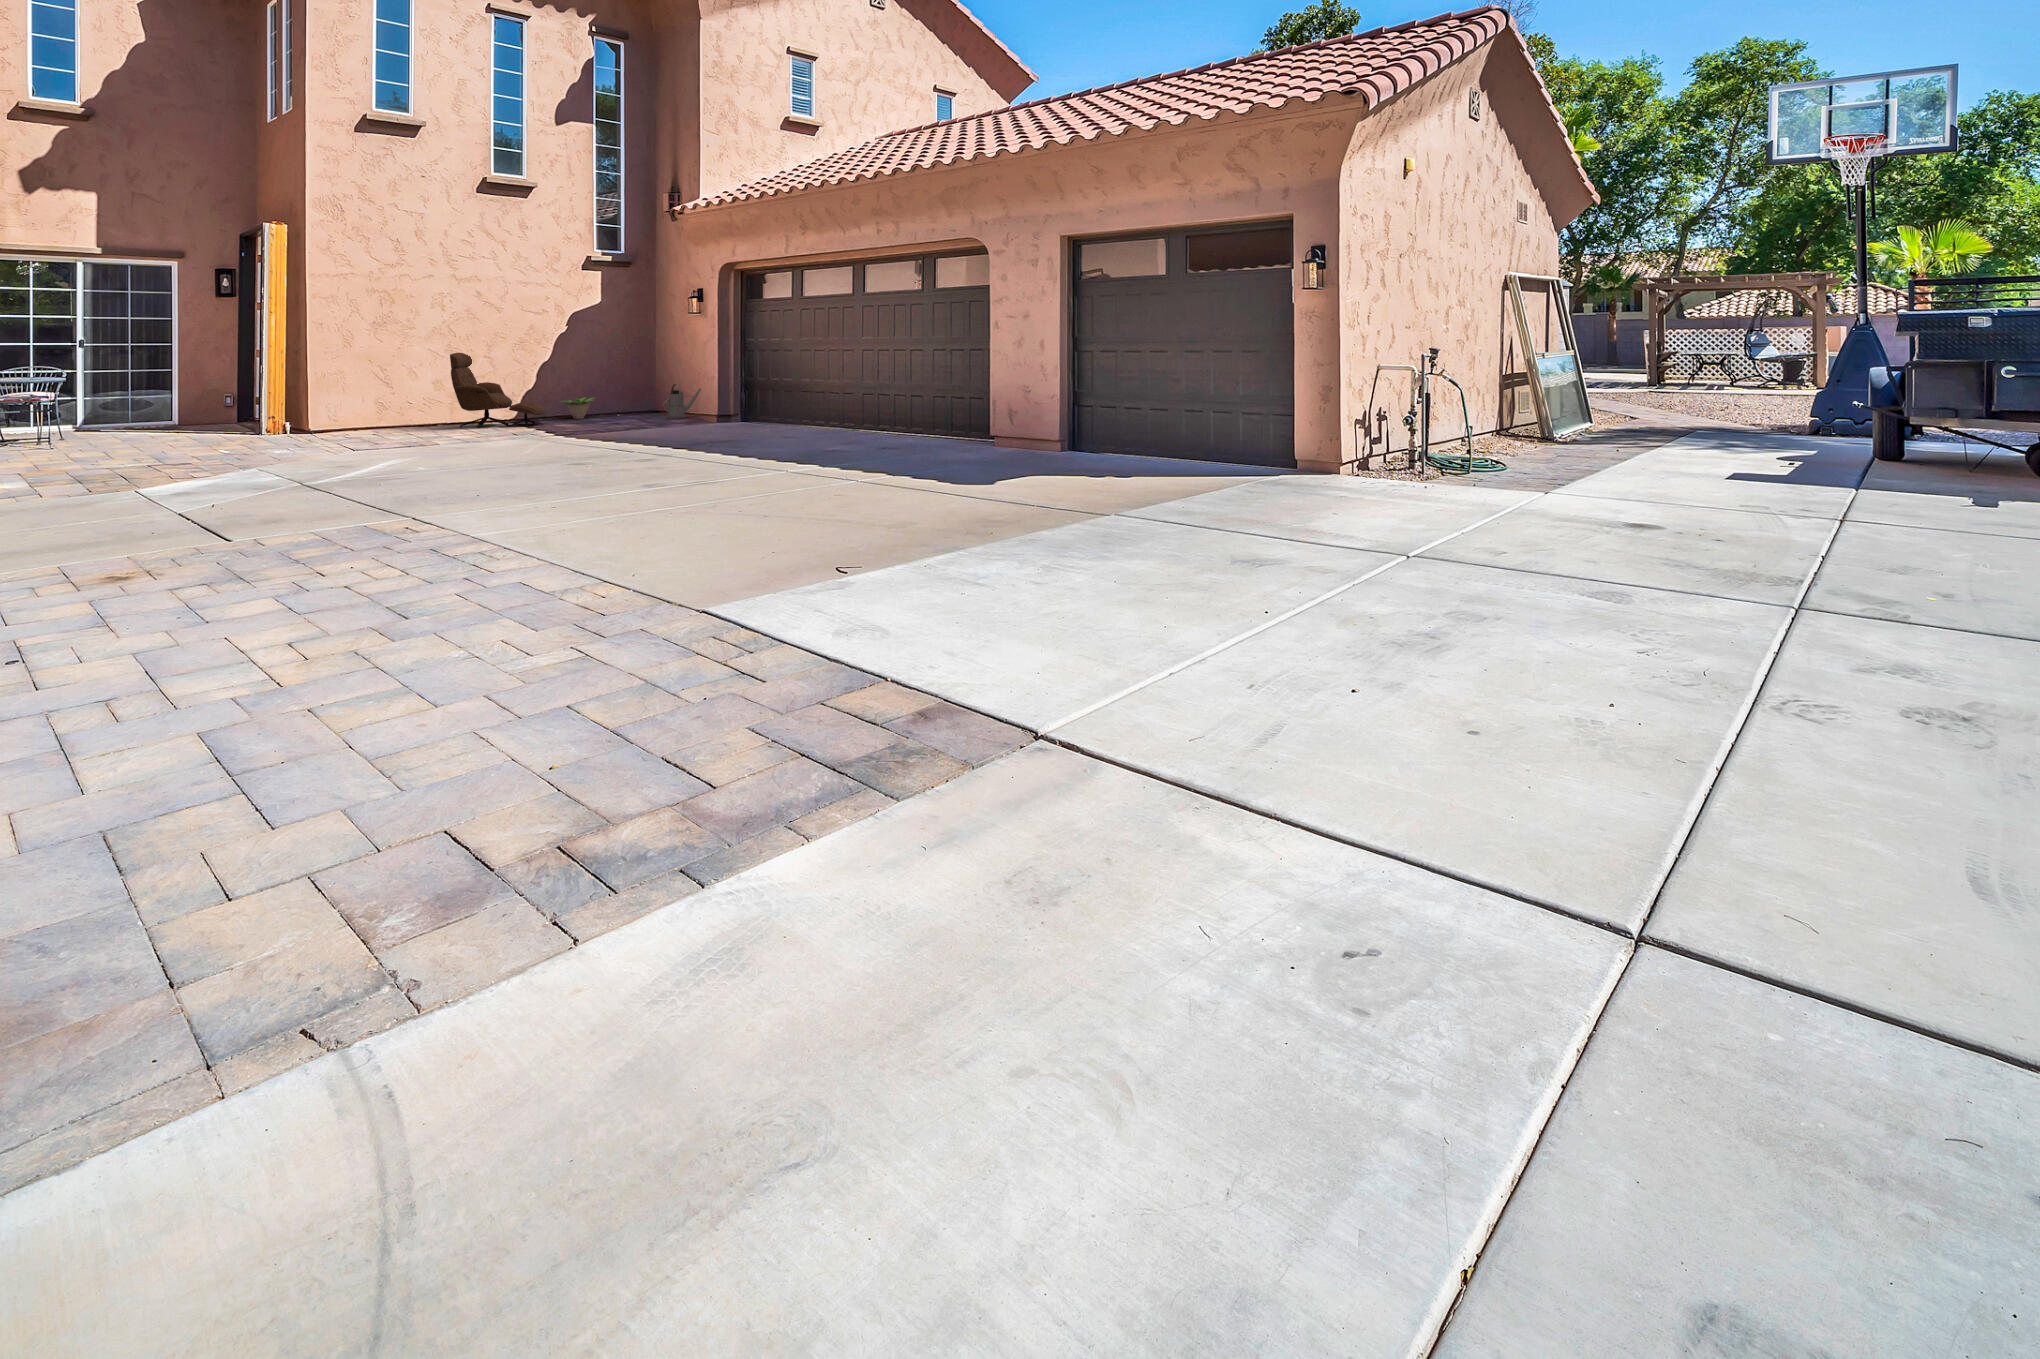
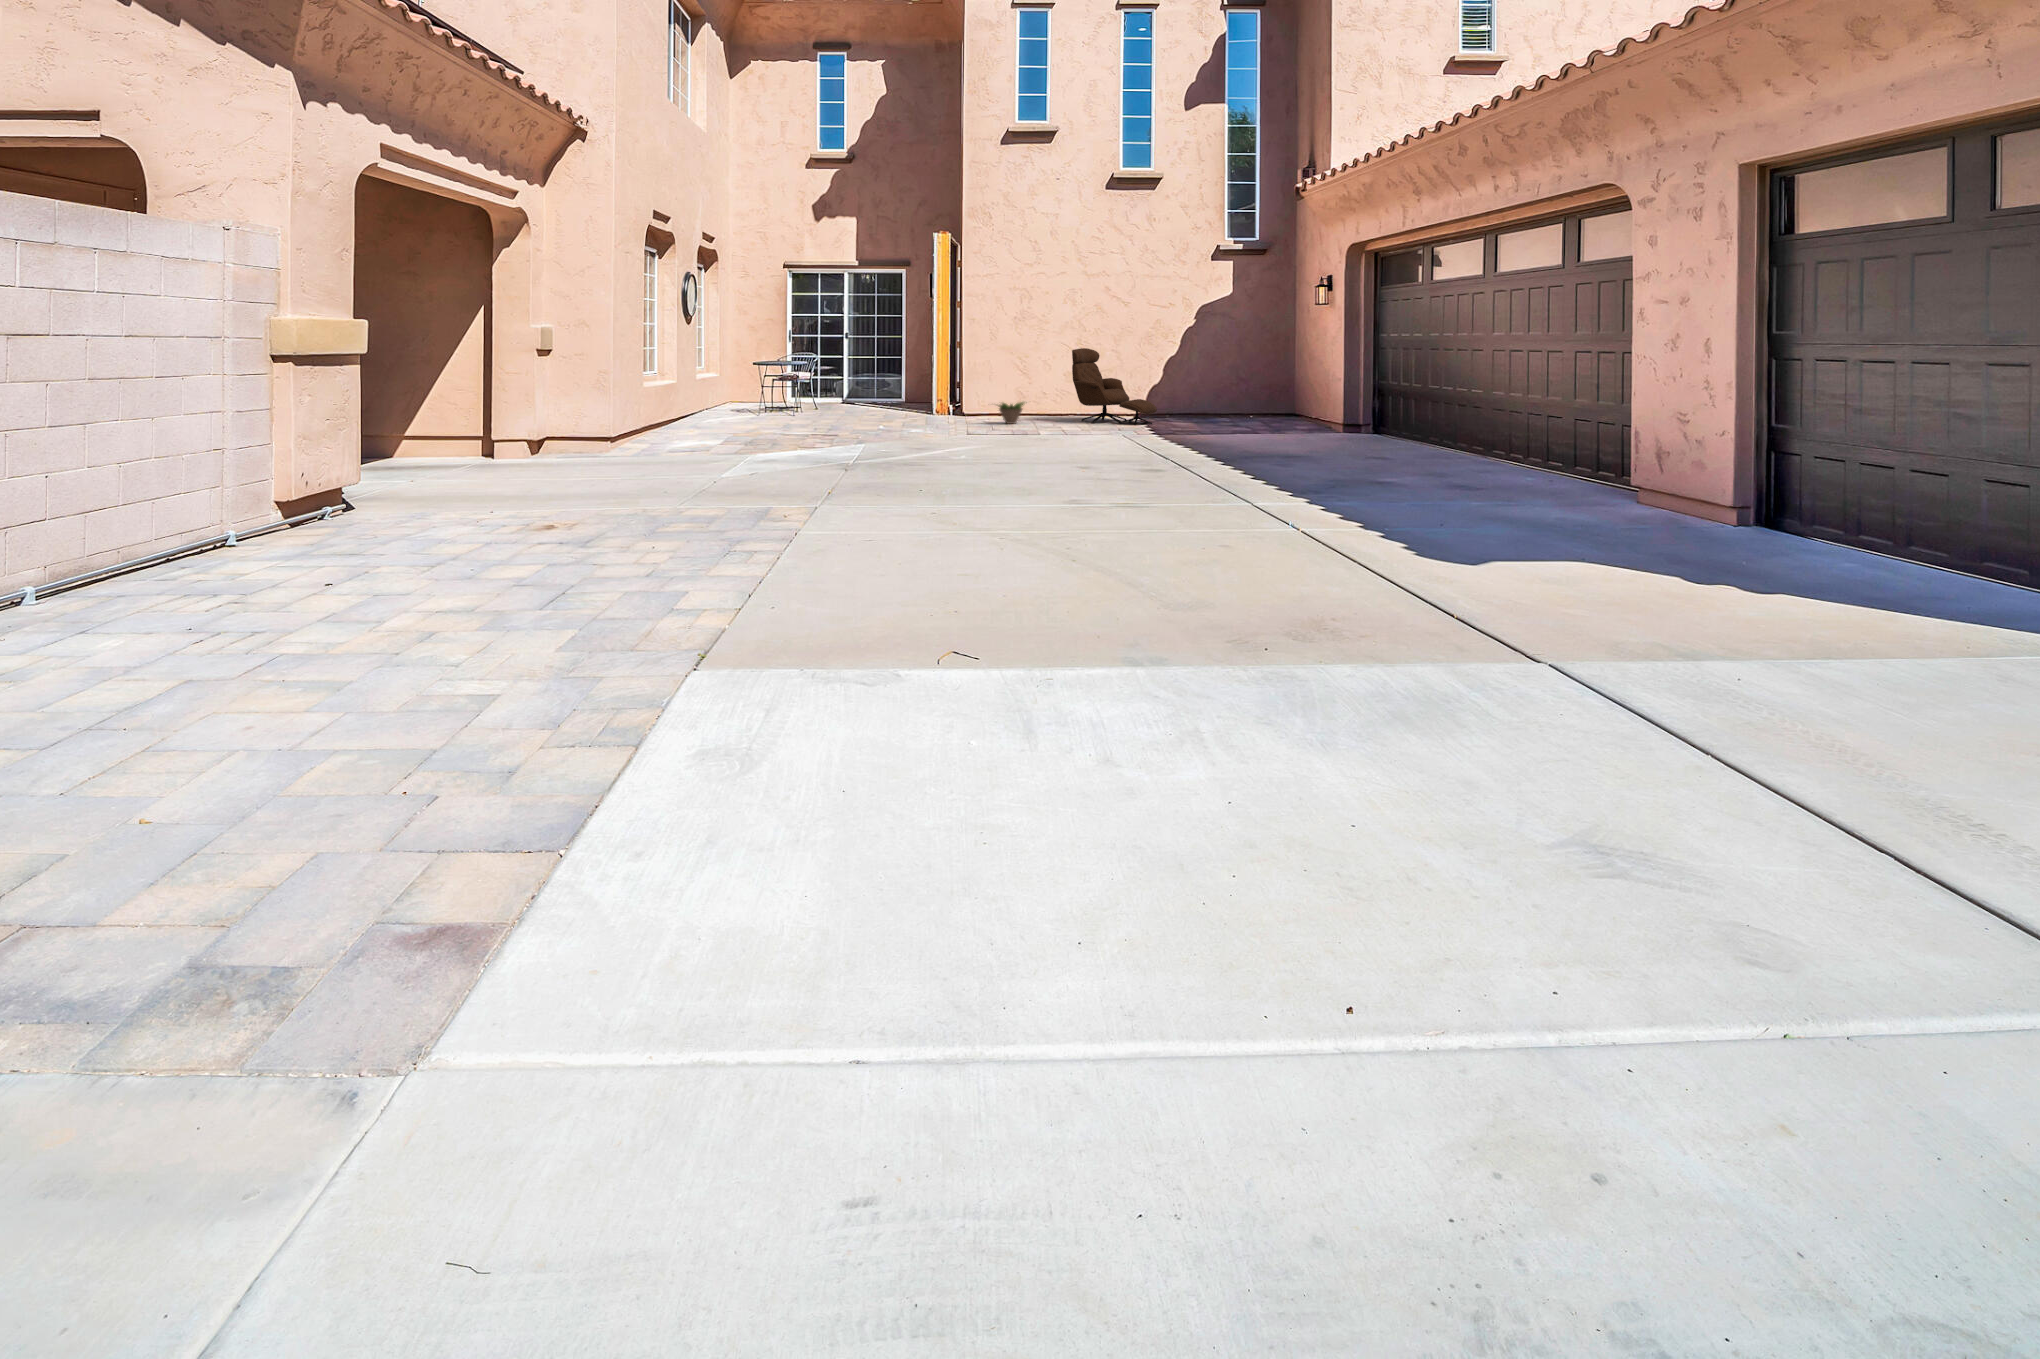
watering can: present [663,384,701,419] -> none [1277,387,1325,427]
decorative plant: present [559,397,593,419] -> present [998,402,1025,424]

